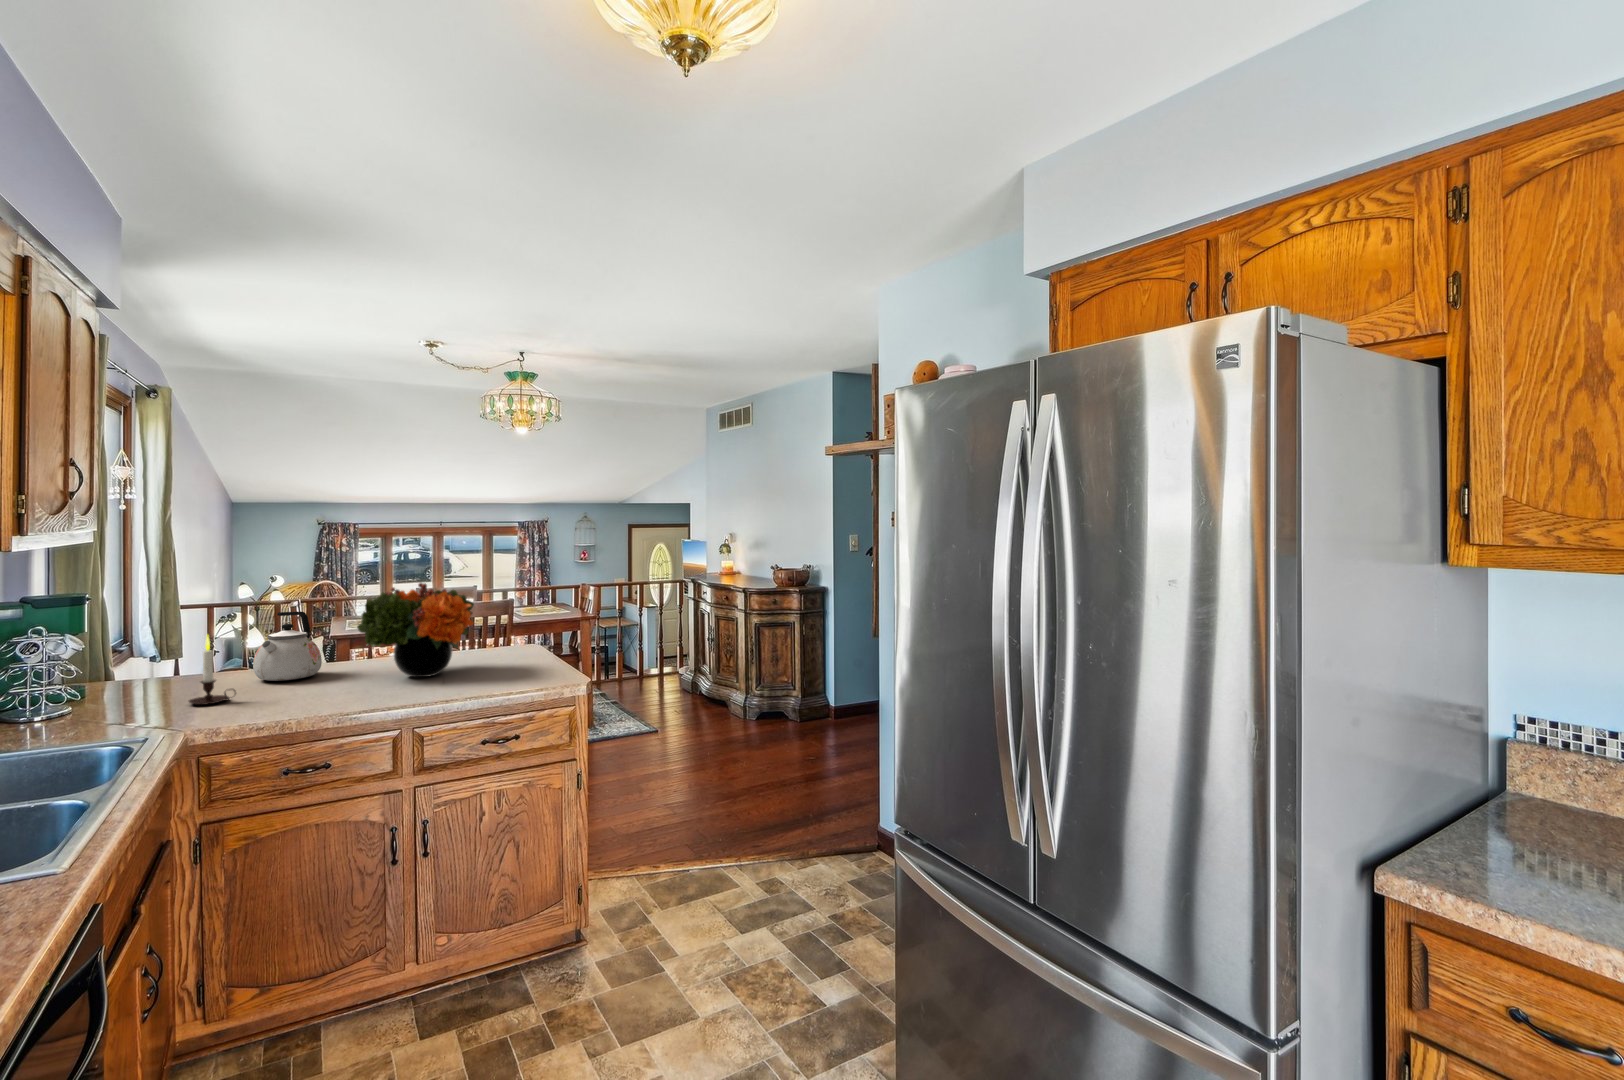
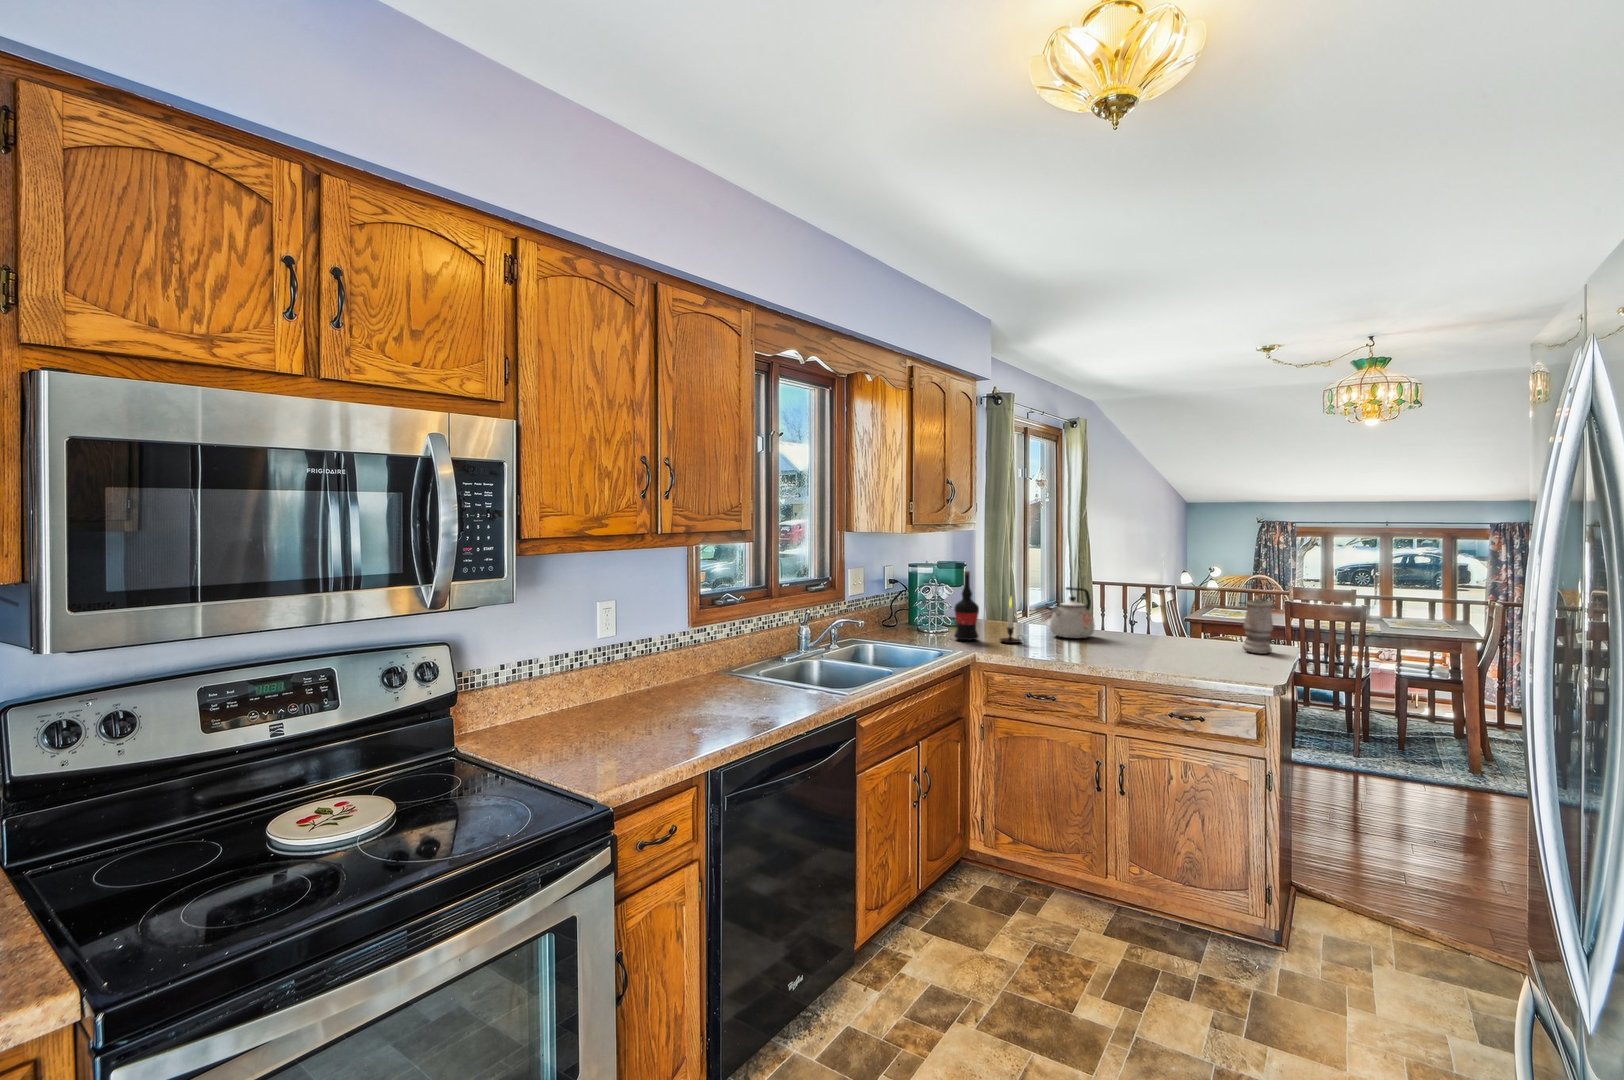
flower arrangement: present [357,583,474,677] -> none [1106,573,1208,653]
vase: none [500,603,529,658] -> present [1243,600,1273,654]
wine bottle: none [95,604,148,716] -> present [954,571,979,640]

